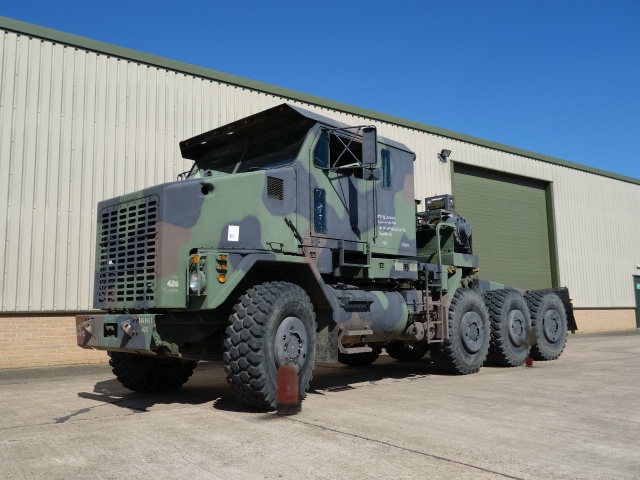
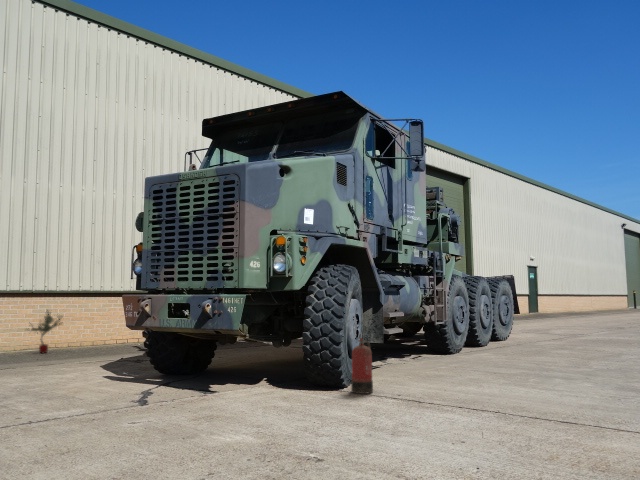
potted tree: present [516,325,539,367] -> present [27,310,60,353]

